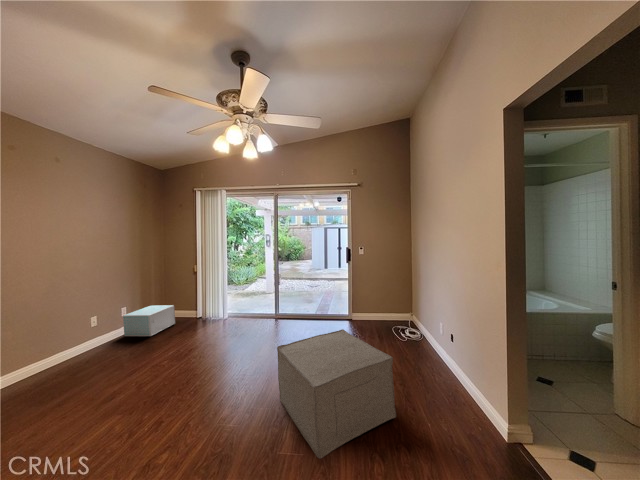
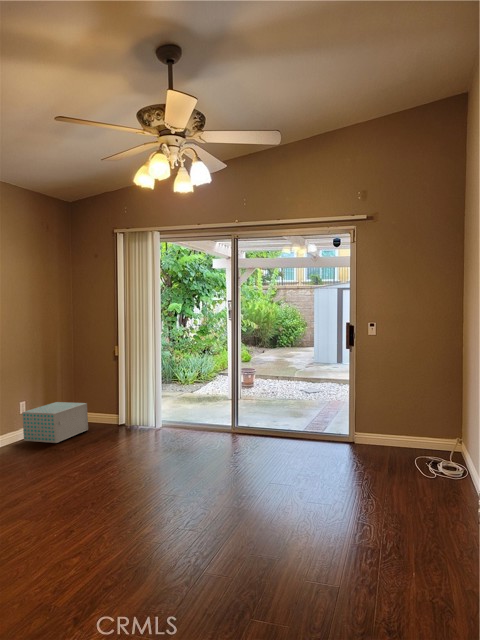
ottoman: present [277,329,396,459] -> none [214,443,377,594]

